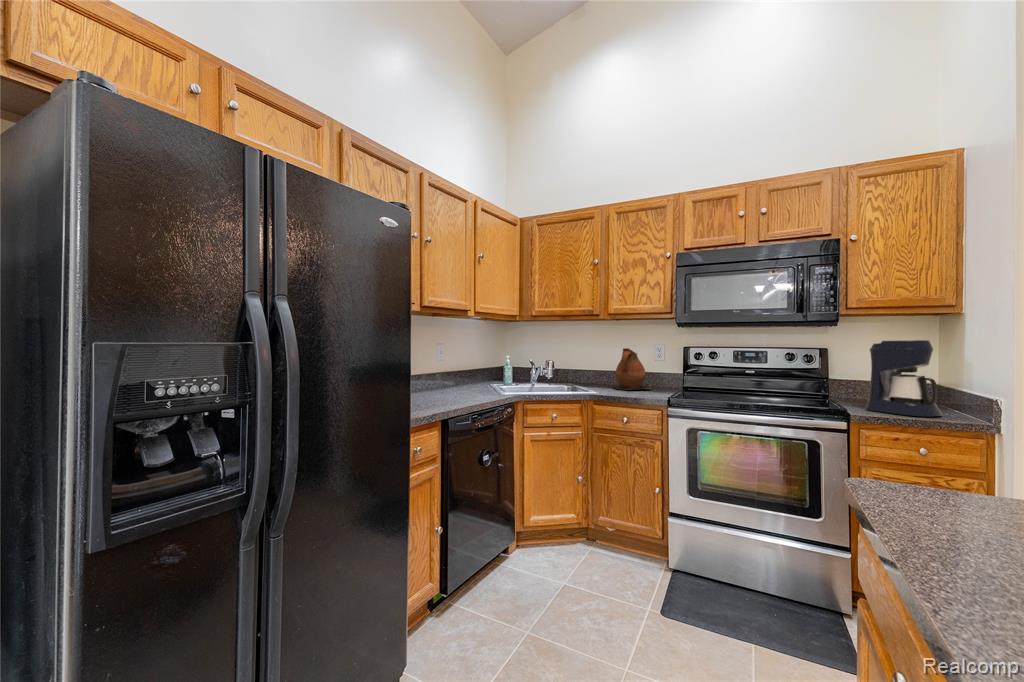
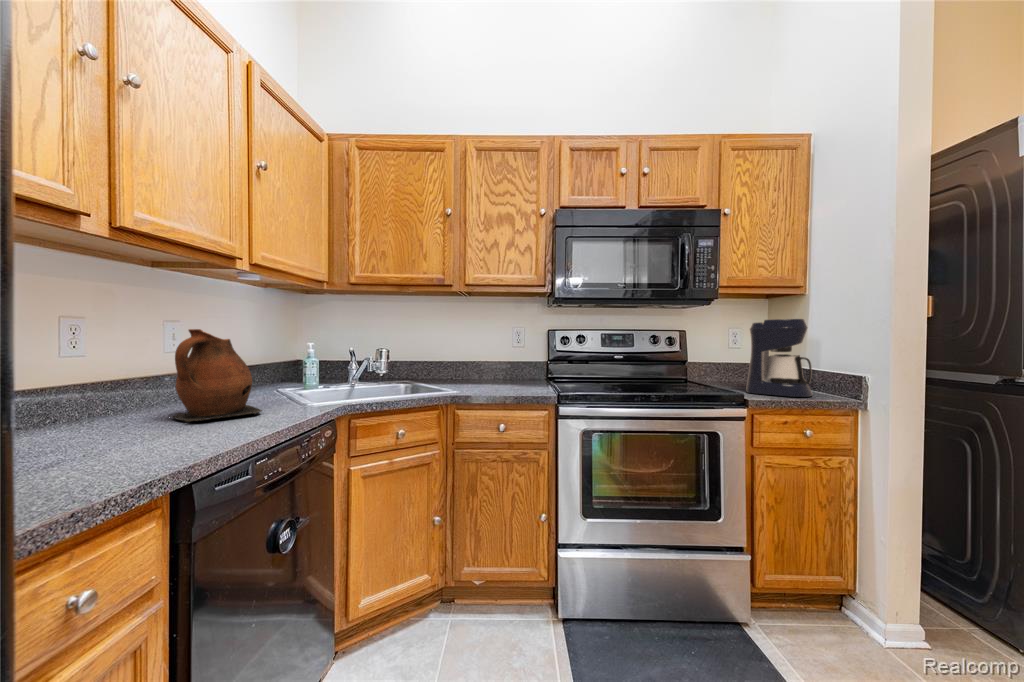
ceramic pitcher: present [614,348,651,390] -> present [173,329,262,422]

